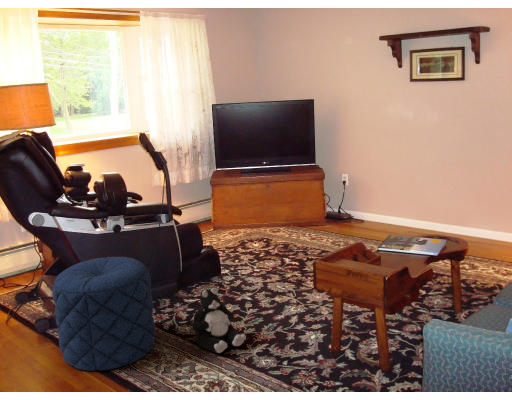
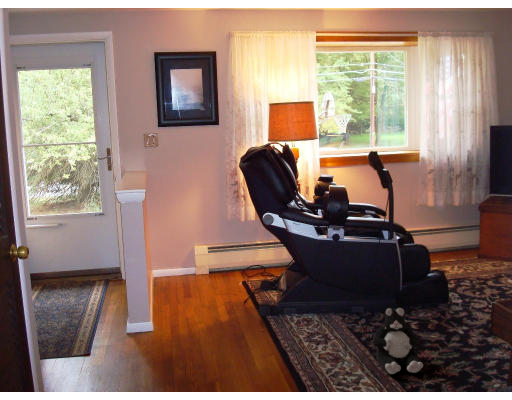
pouf: present [52,257,156,371] -> none [259,261,346,361]

